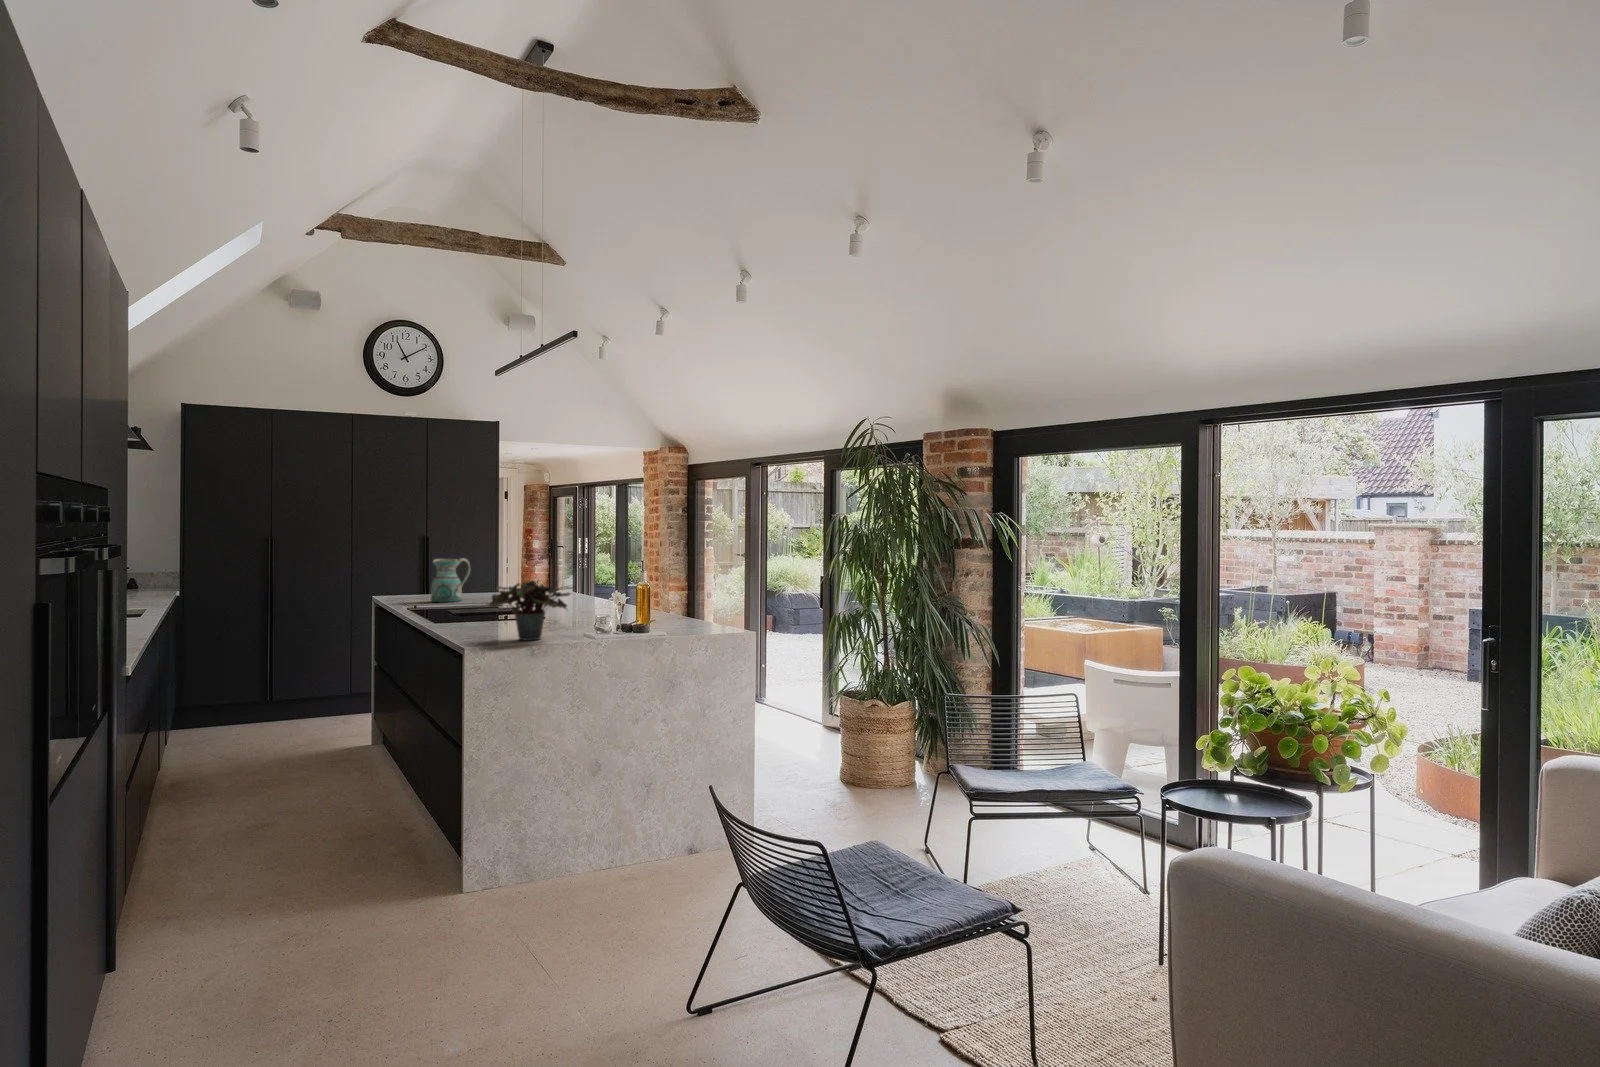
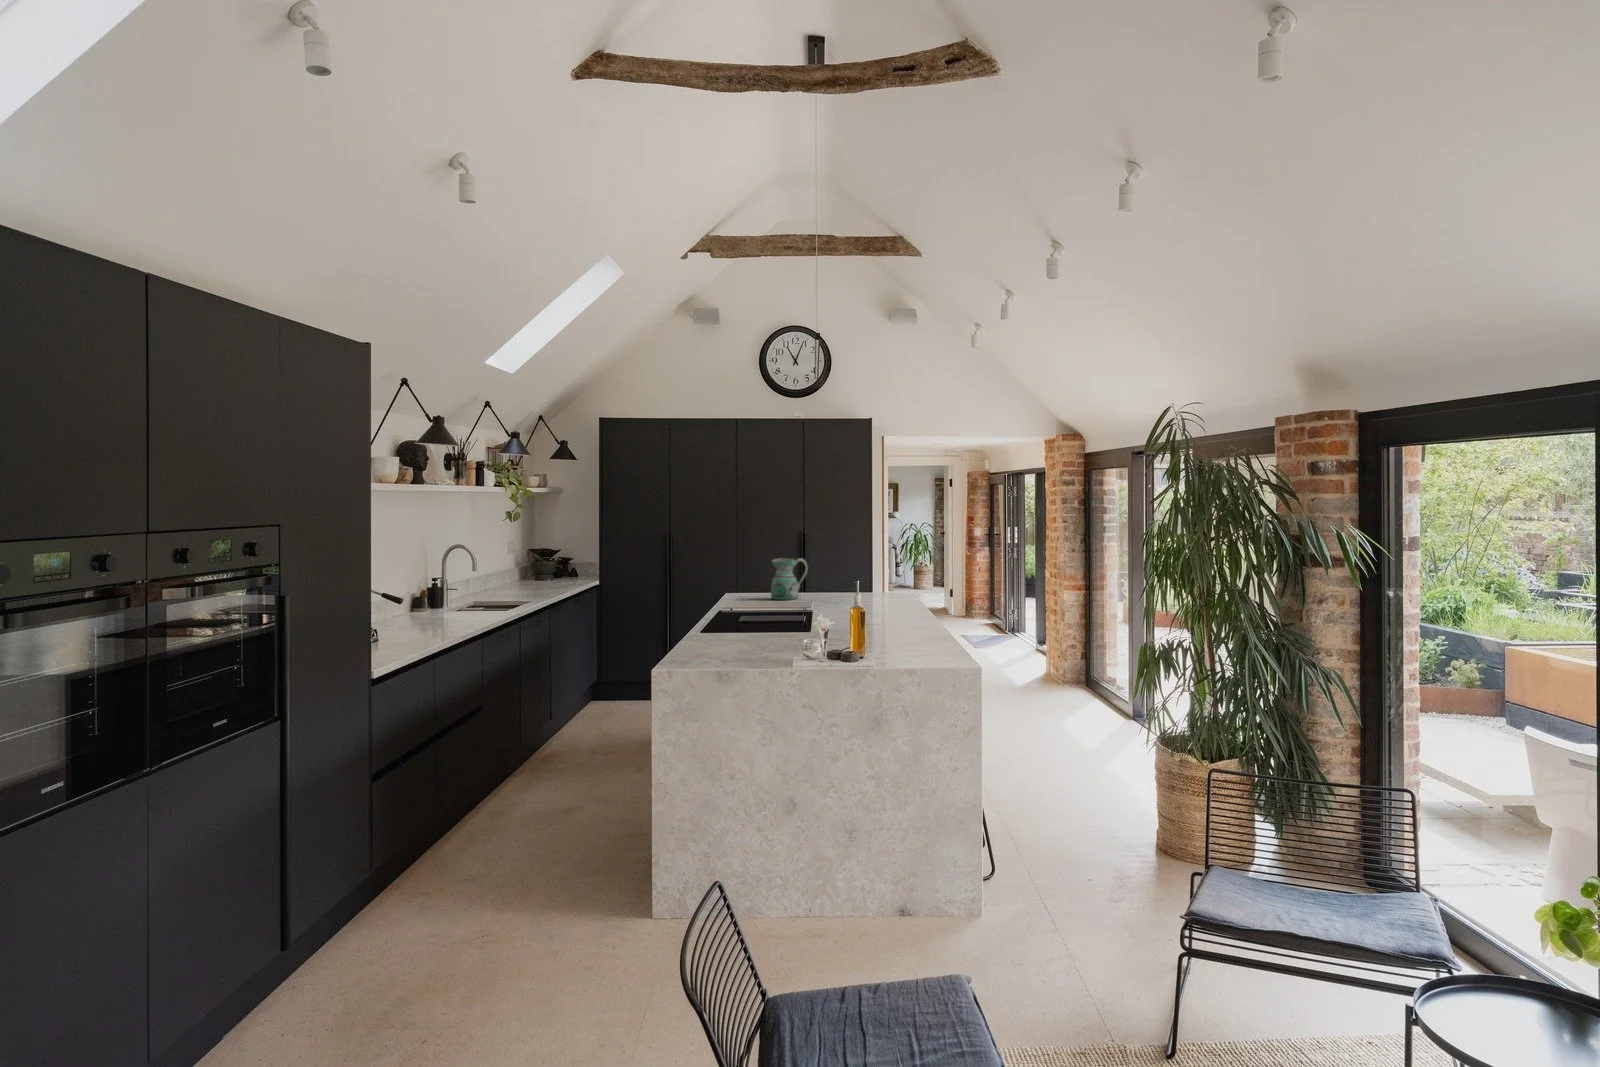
potted plant: present [489,581,570,640] -> none [697,595,784,653]

